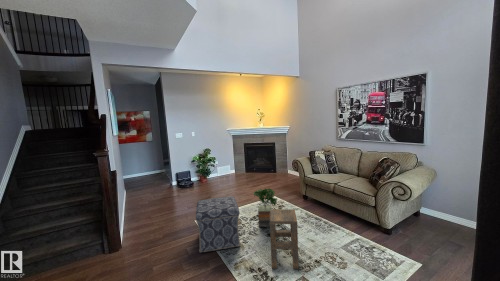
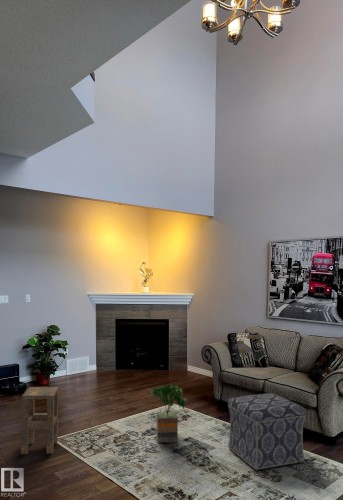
ottoman: present [196,196,241,253] -> present [228,393,306,470]
side table: present [270,209,299,269] -> present [21,387,58,454]

